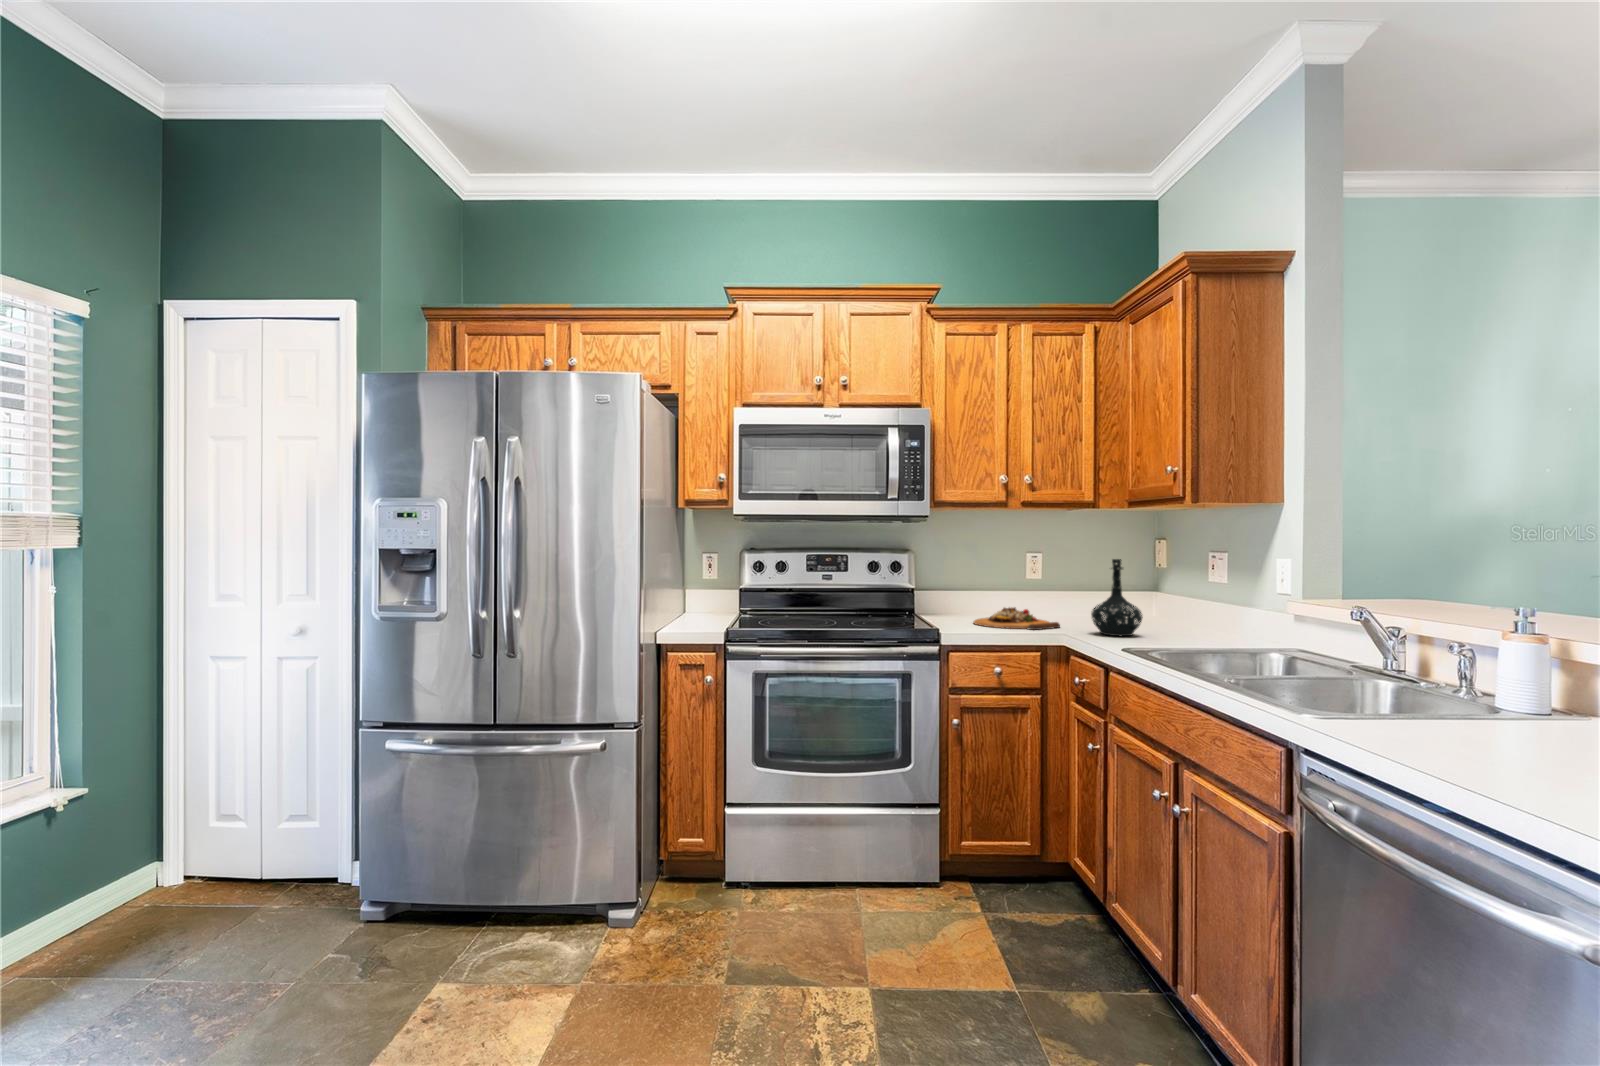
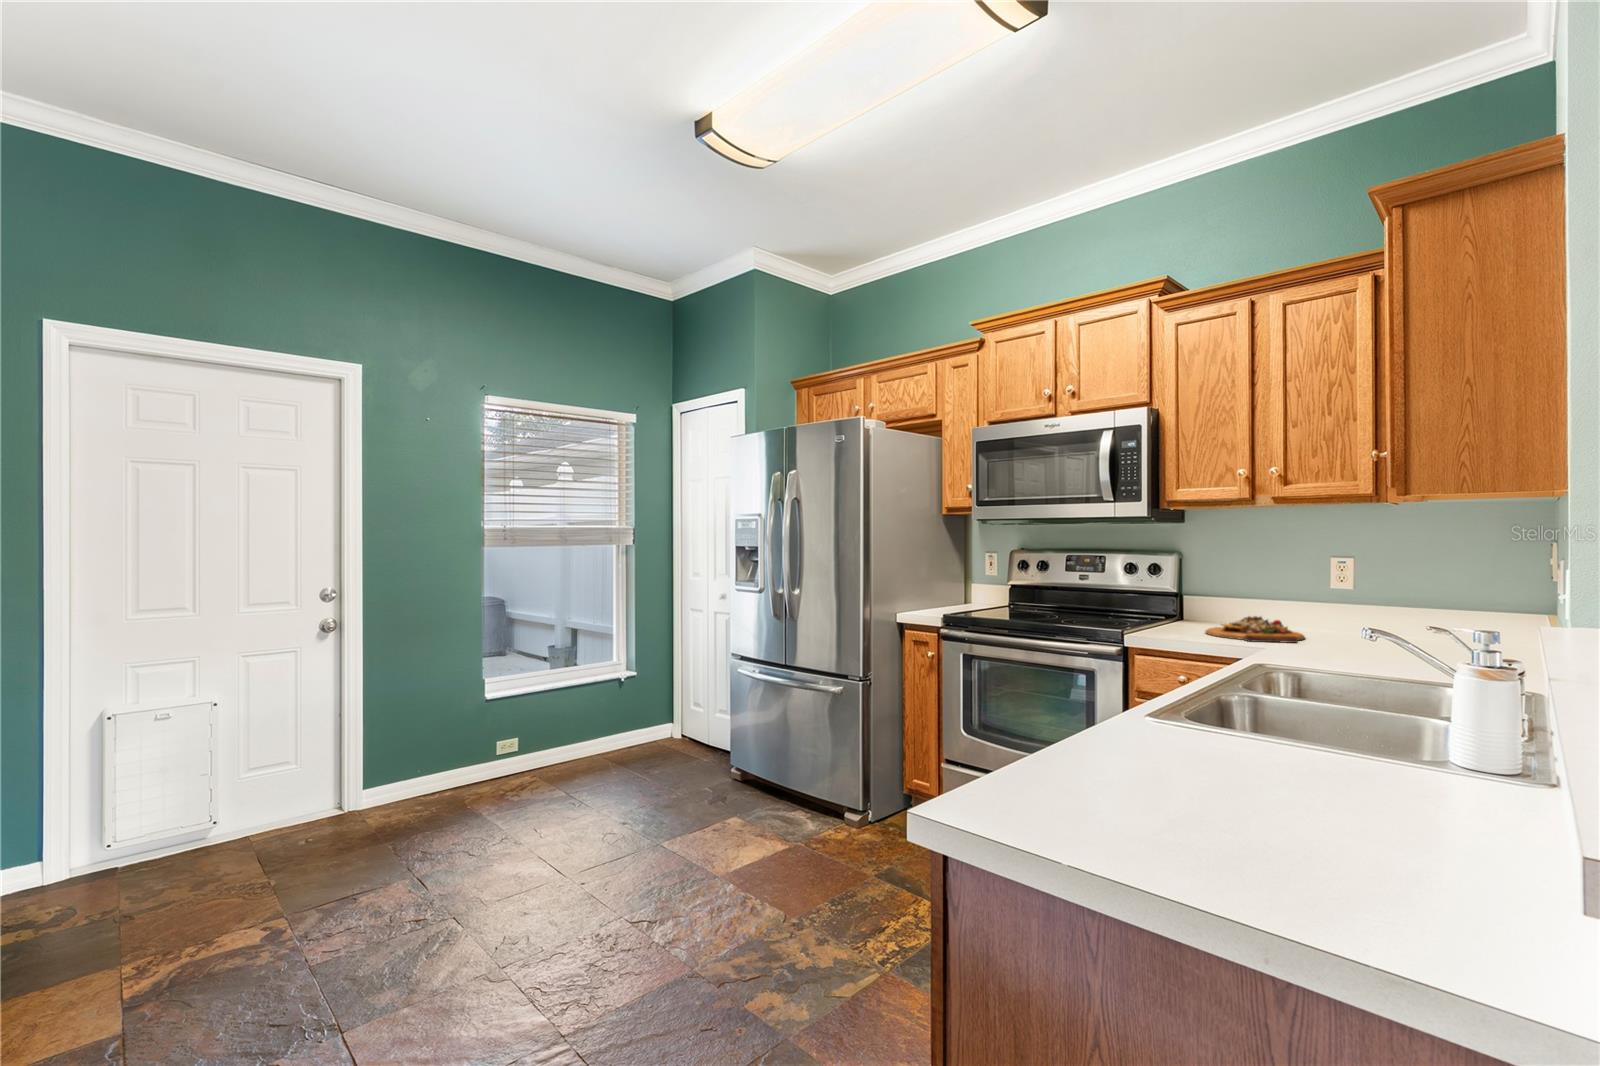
bottle: present [1091,559,1143,636] -> none [1299,564,1368,656]

